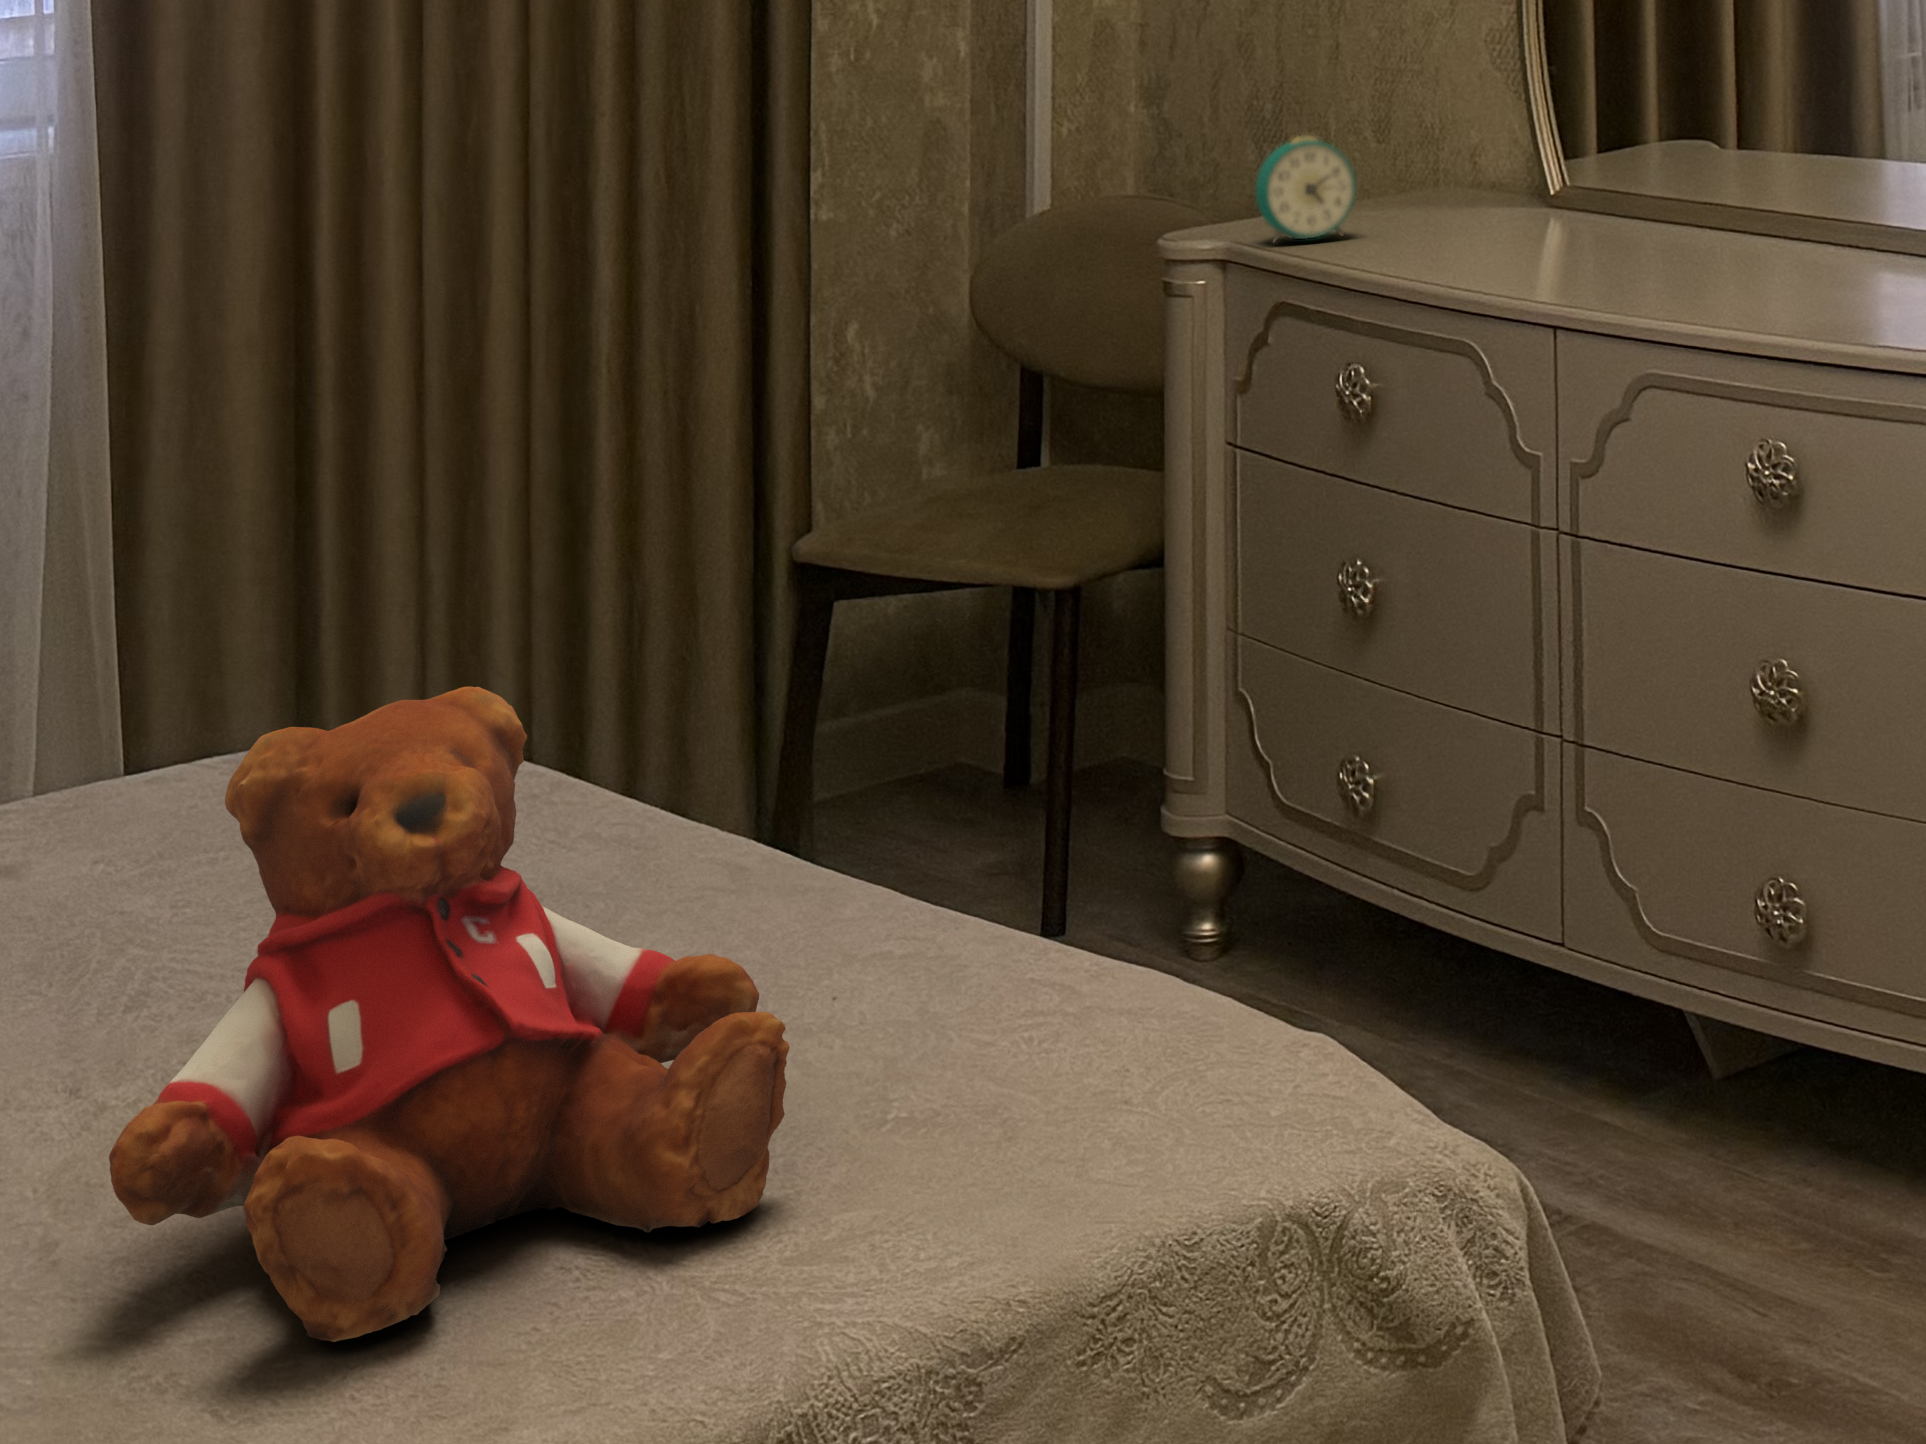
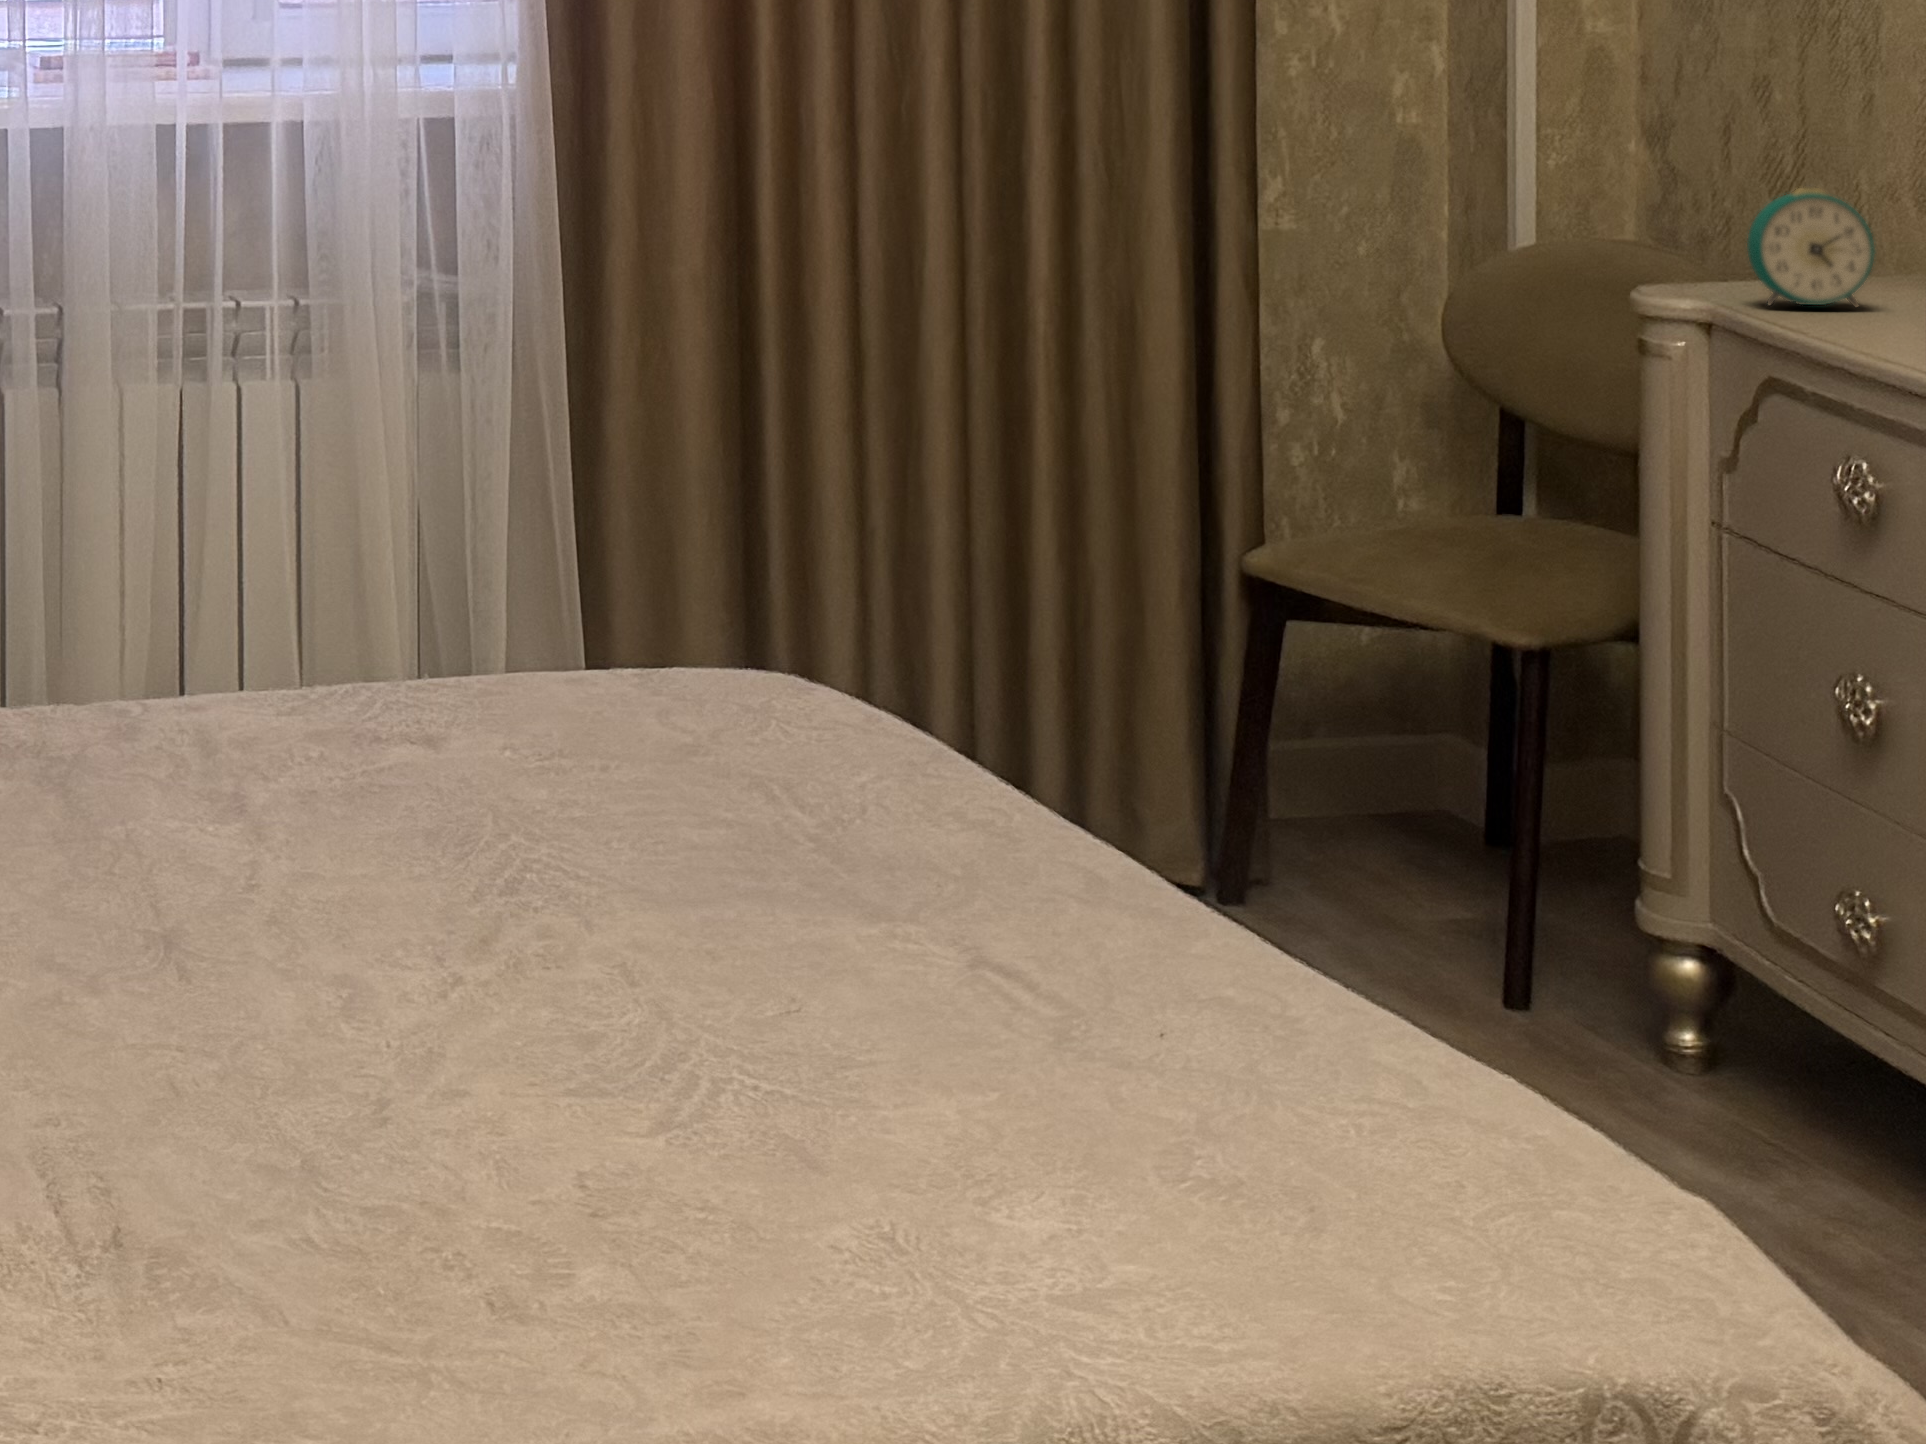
teddy bear: present [109,687,789,1342] -> none [382,628,1021,1225]

